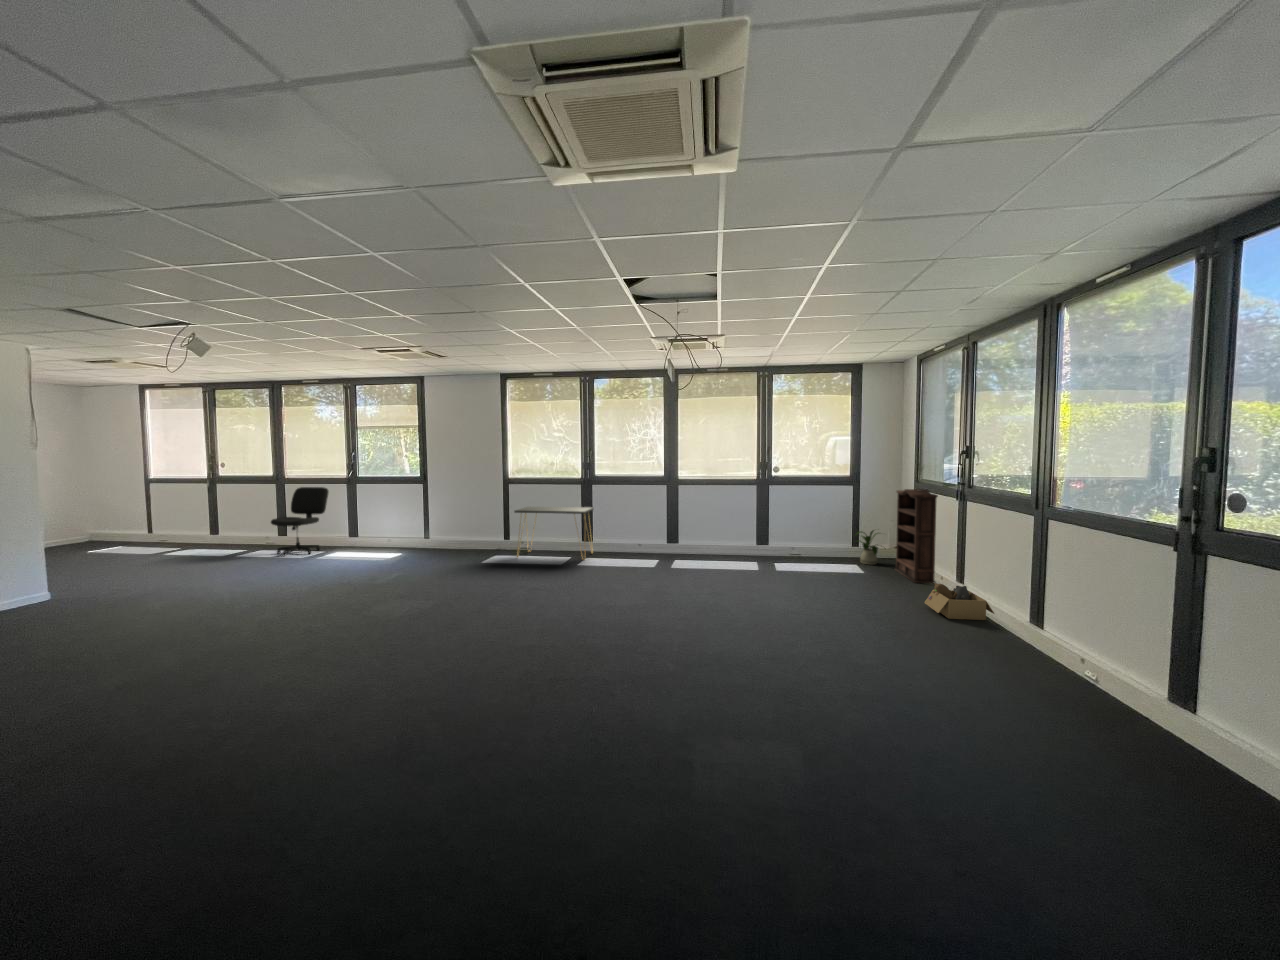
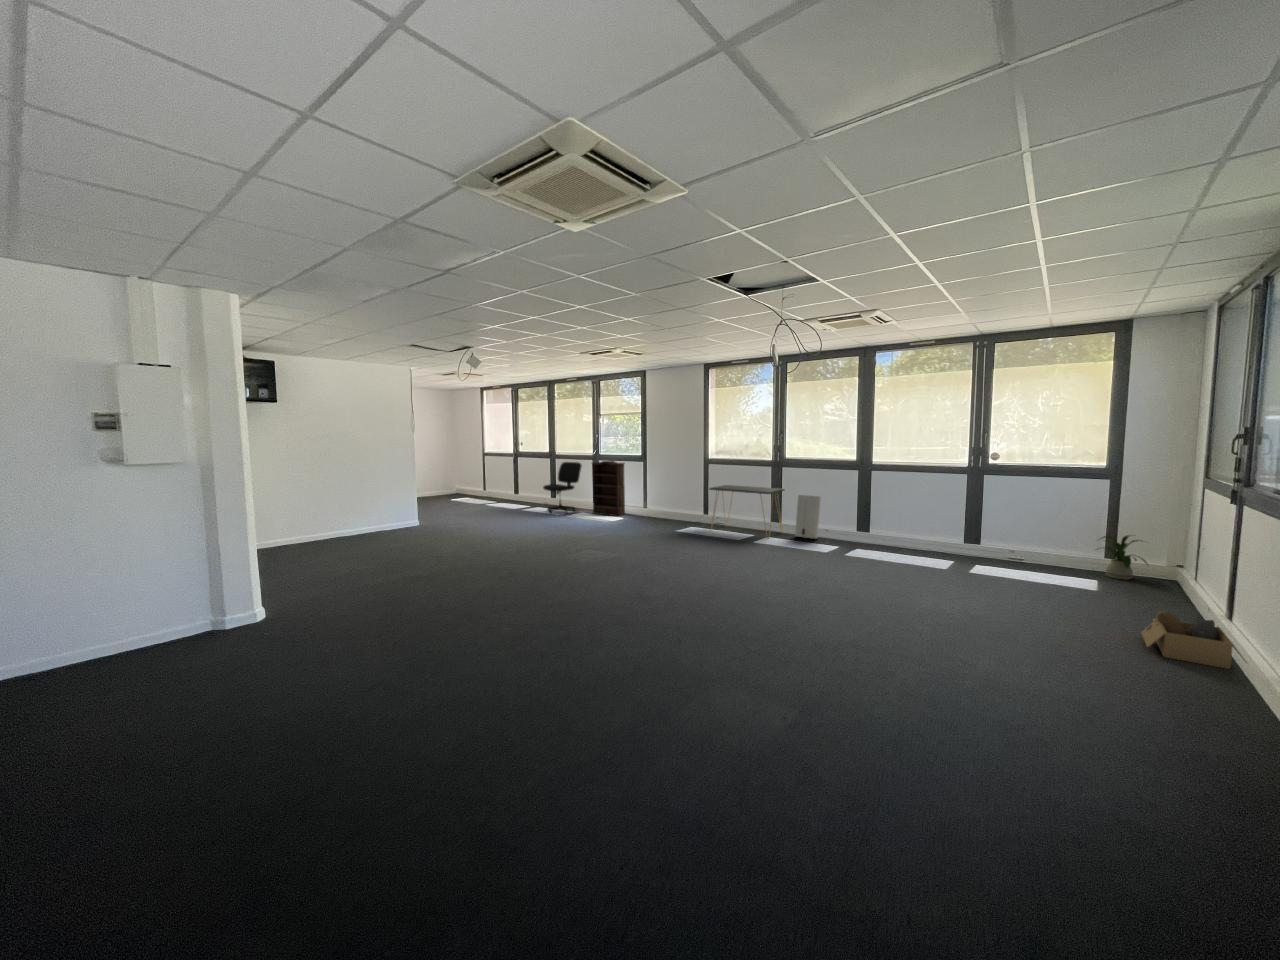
bookshelf: present [895,489,938,583] -> present [592,460,625,516]
air purifier: none [609,513,632,557] -> present [795,495,821,538]

